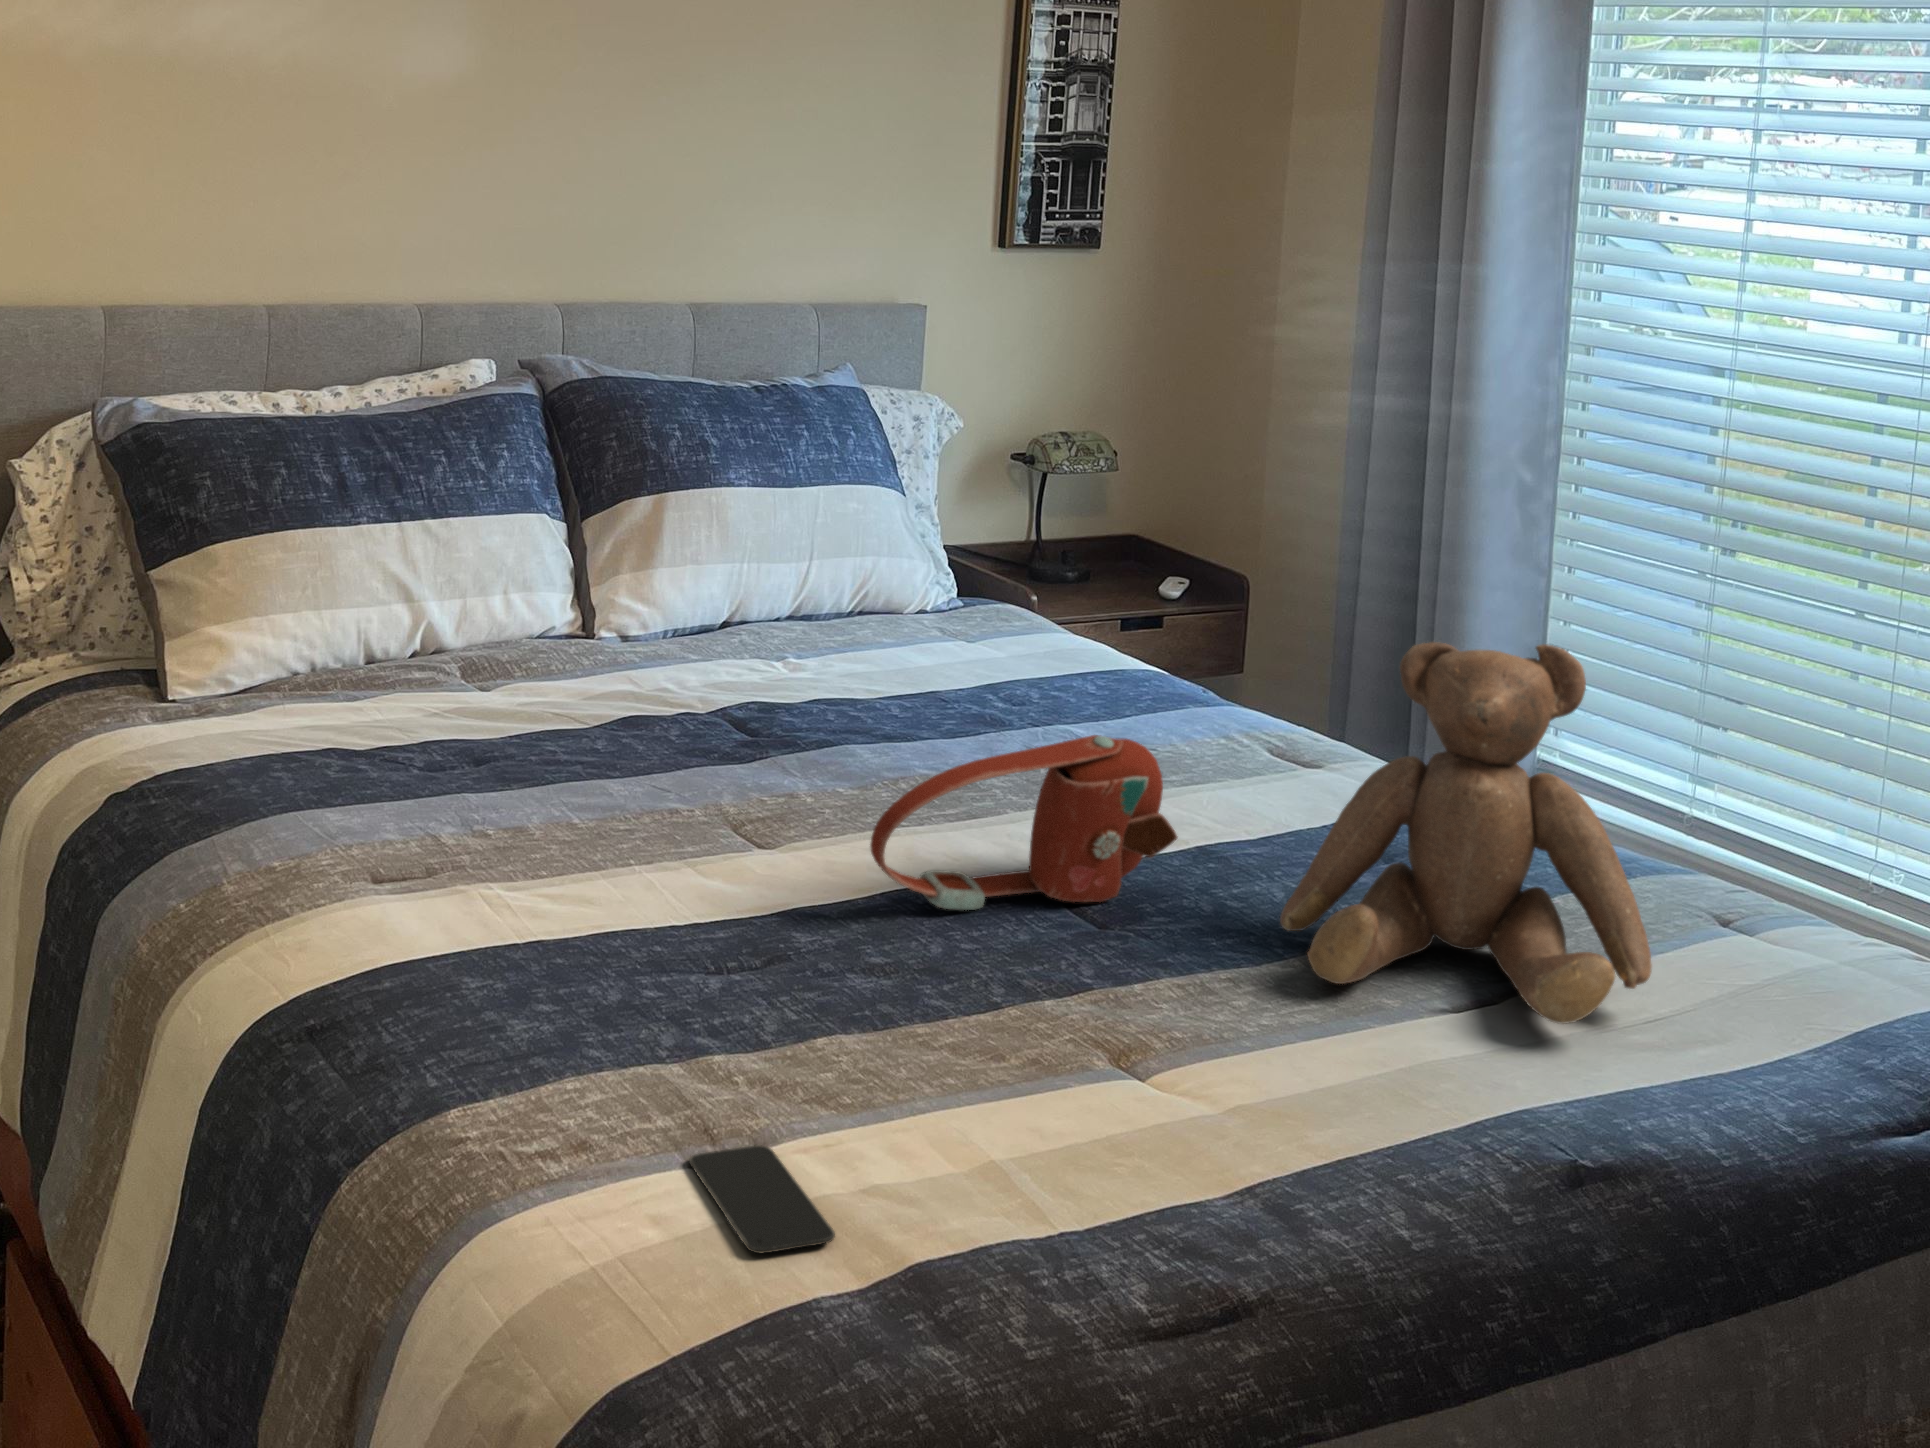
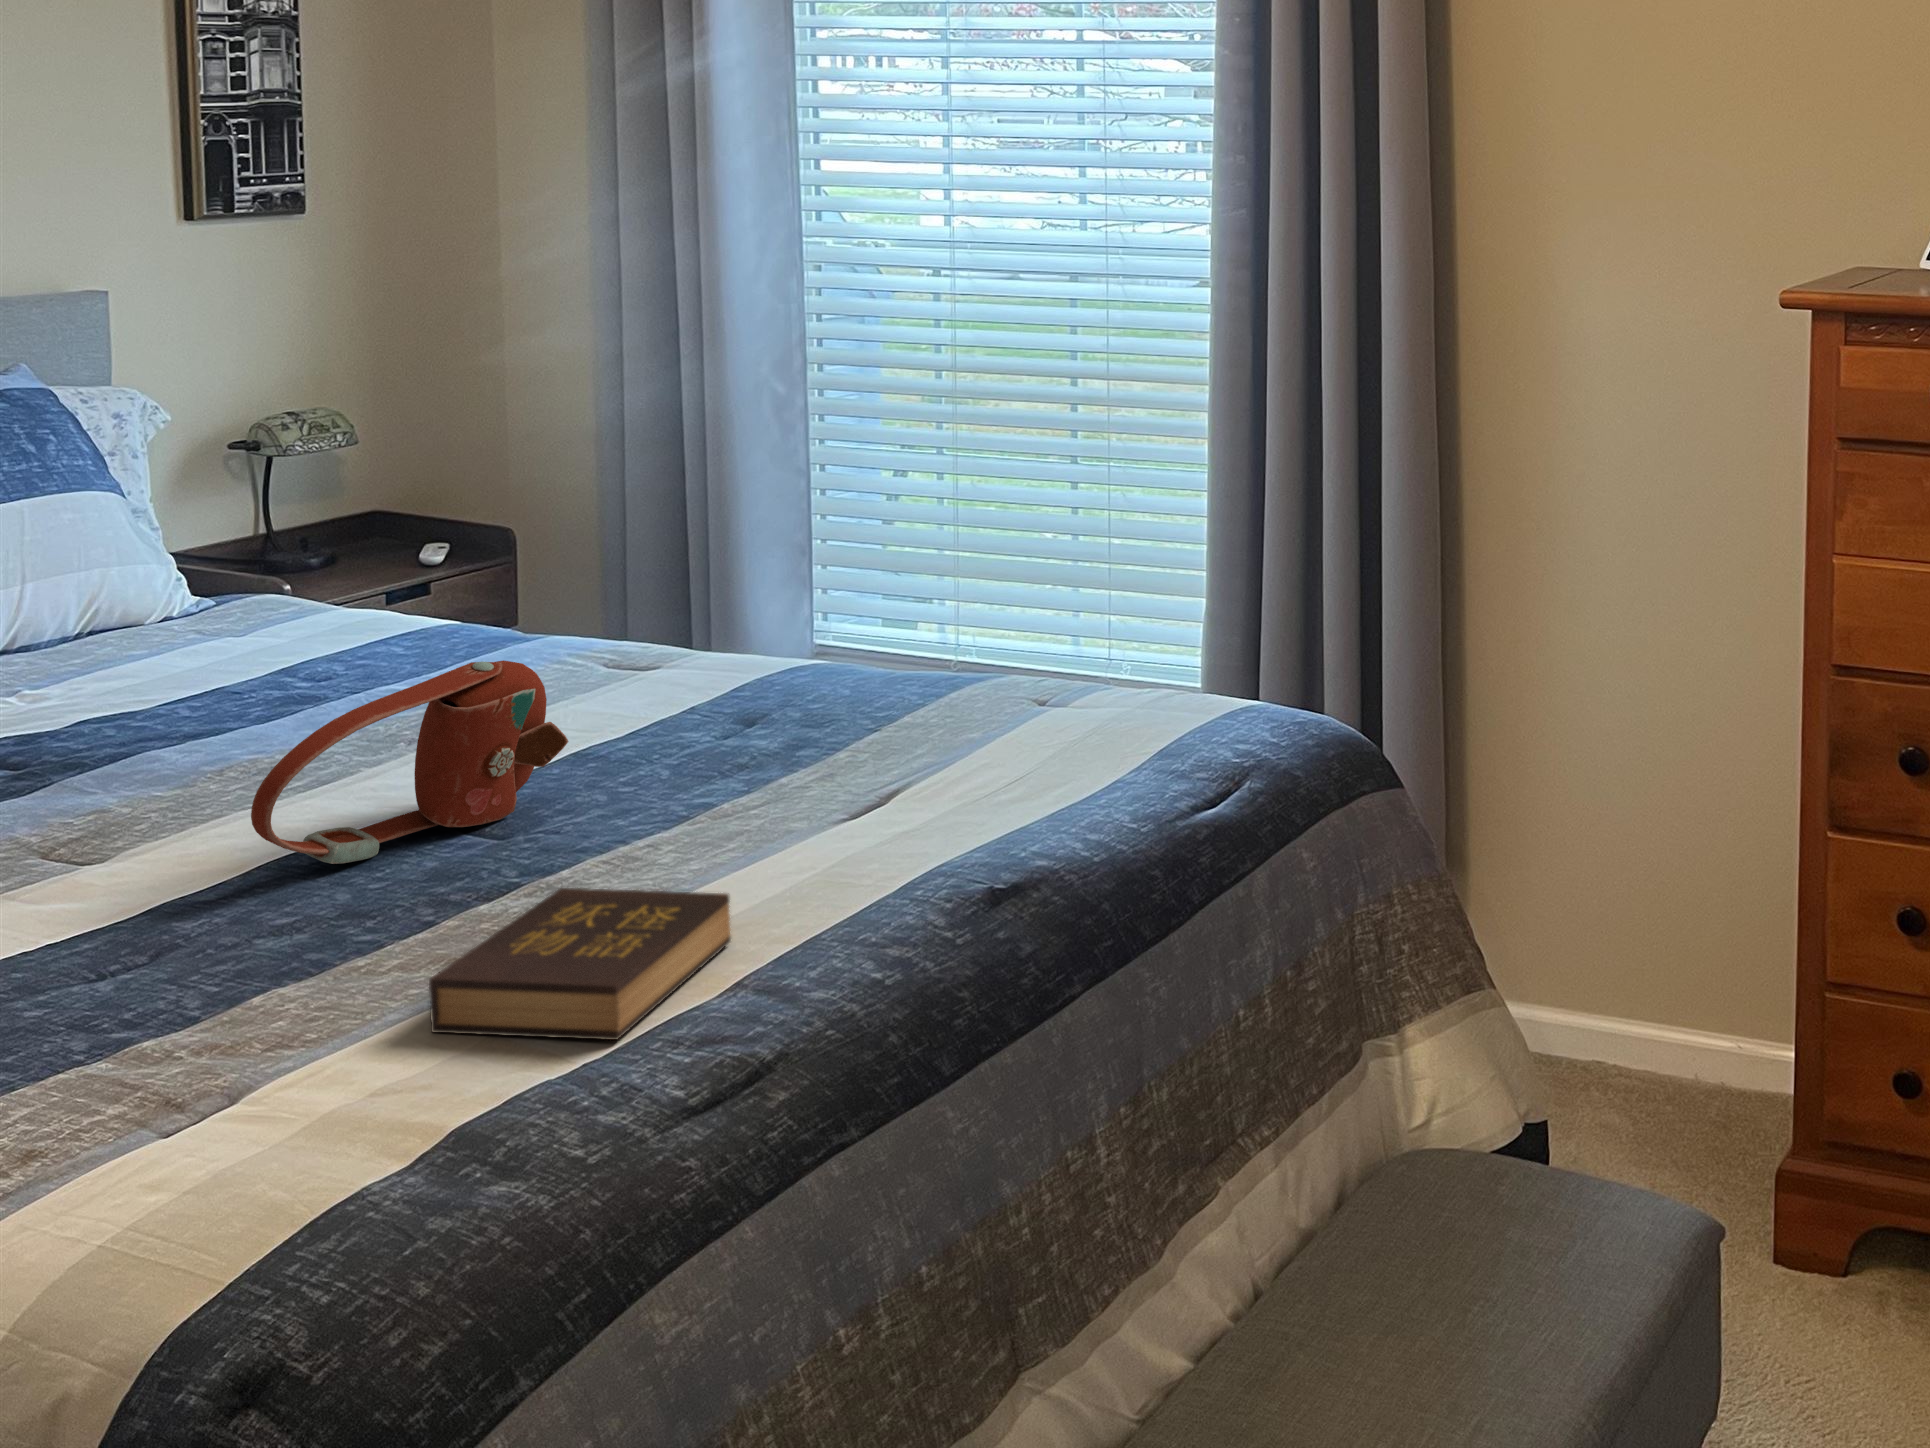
teddy bear: present [1280,642,1652,1024] -> none [681,496,1004,823]
hardback book: none [945,1010,1270,1217] -> present [429,888,731,1040]
smartphone: present [689,1145,835,1253] -> none [166,1095,361,1174]

